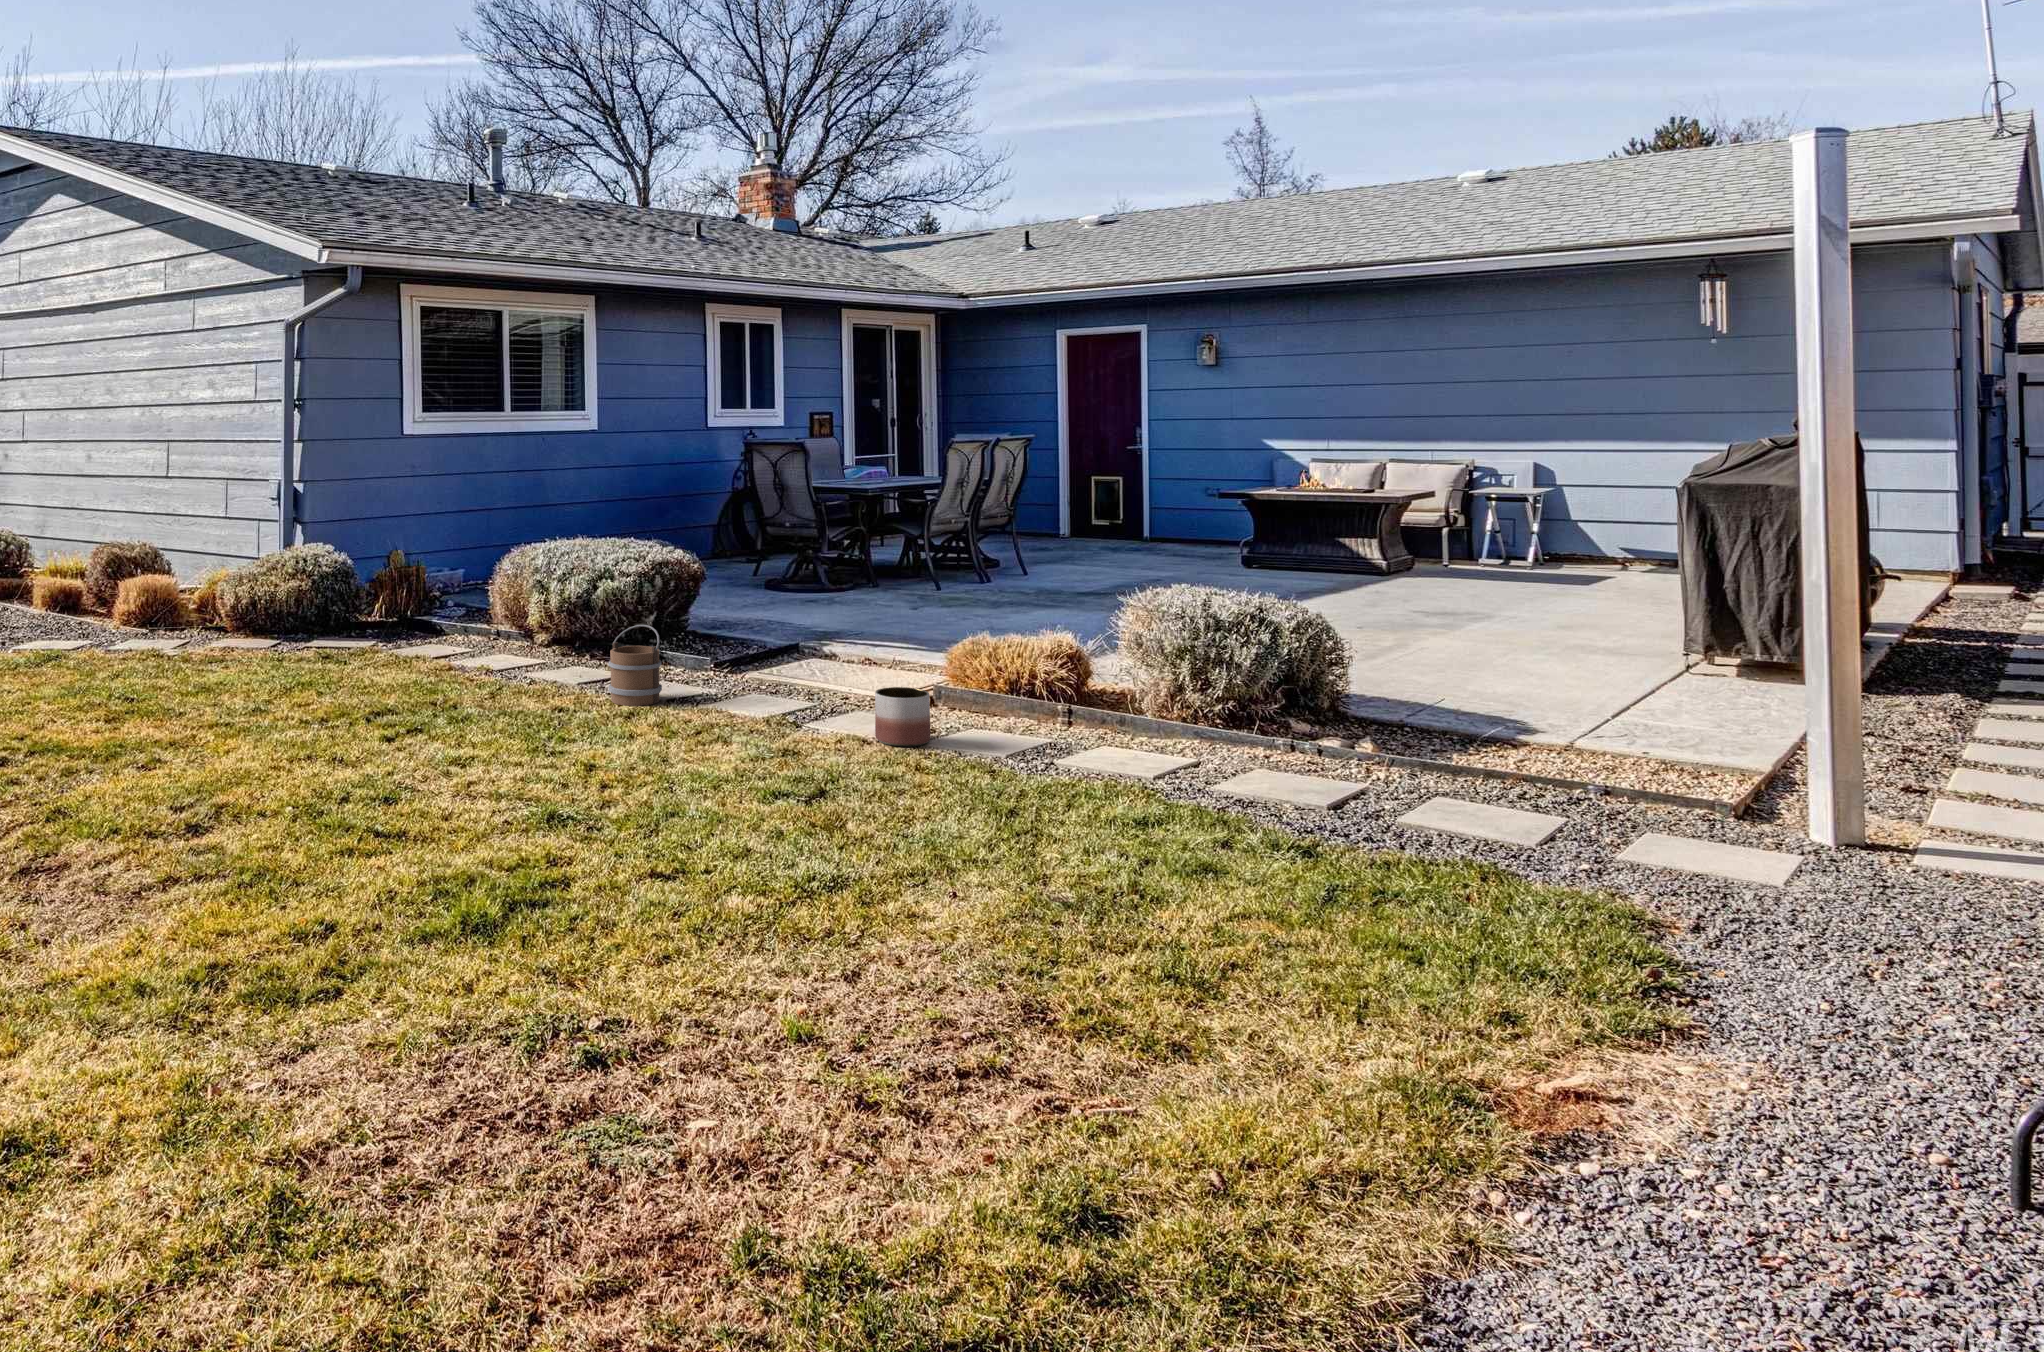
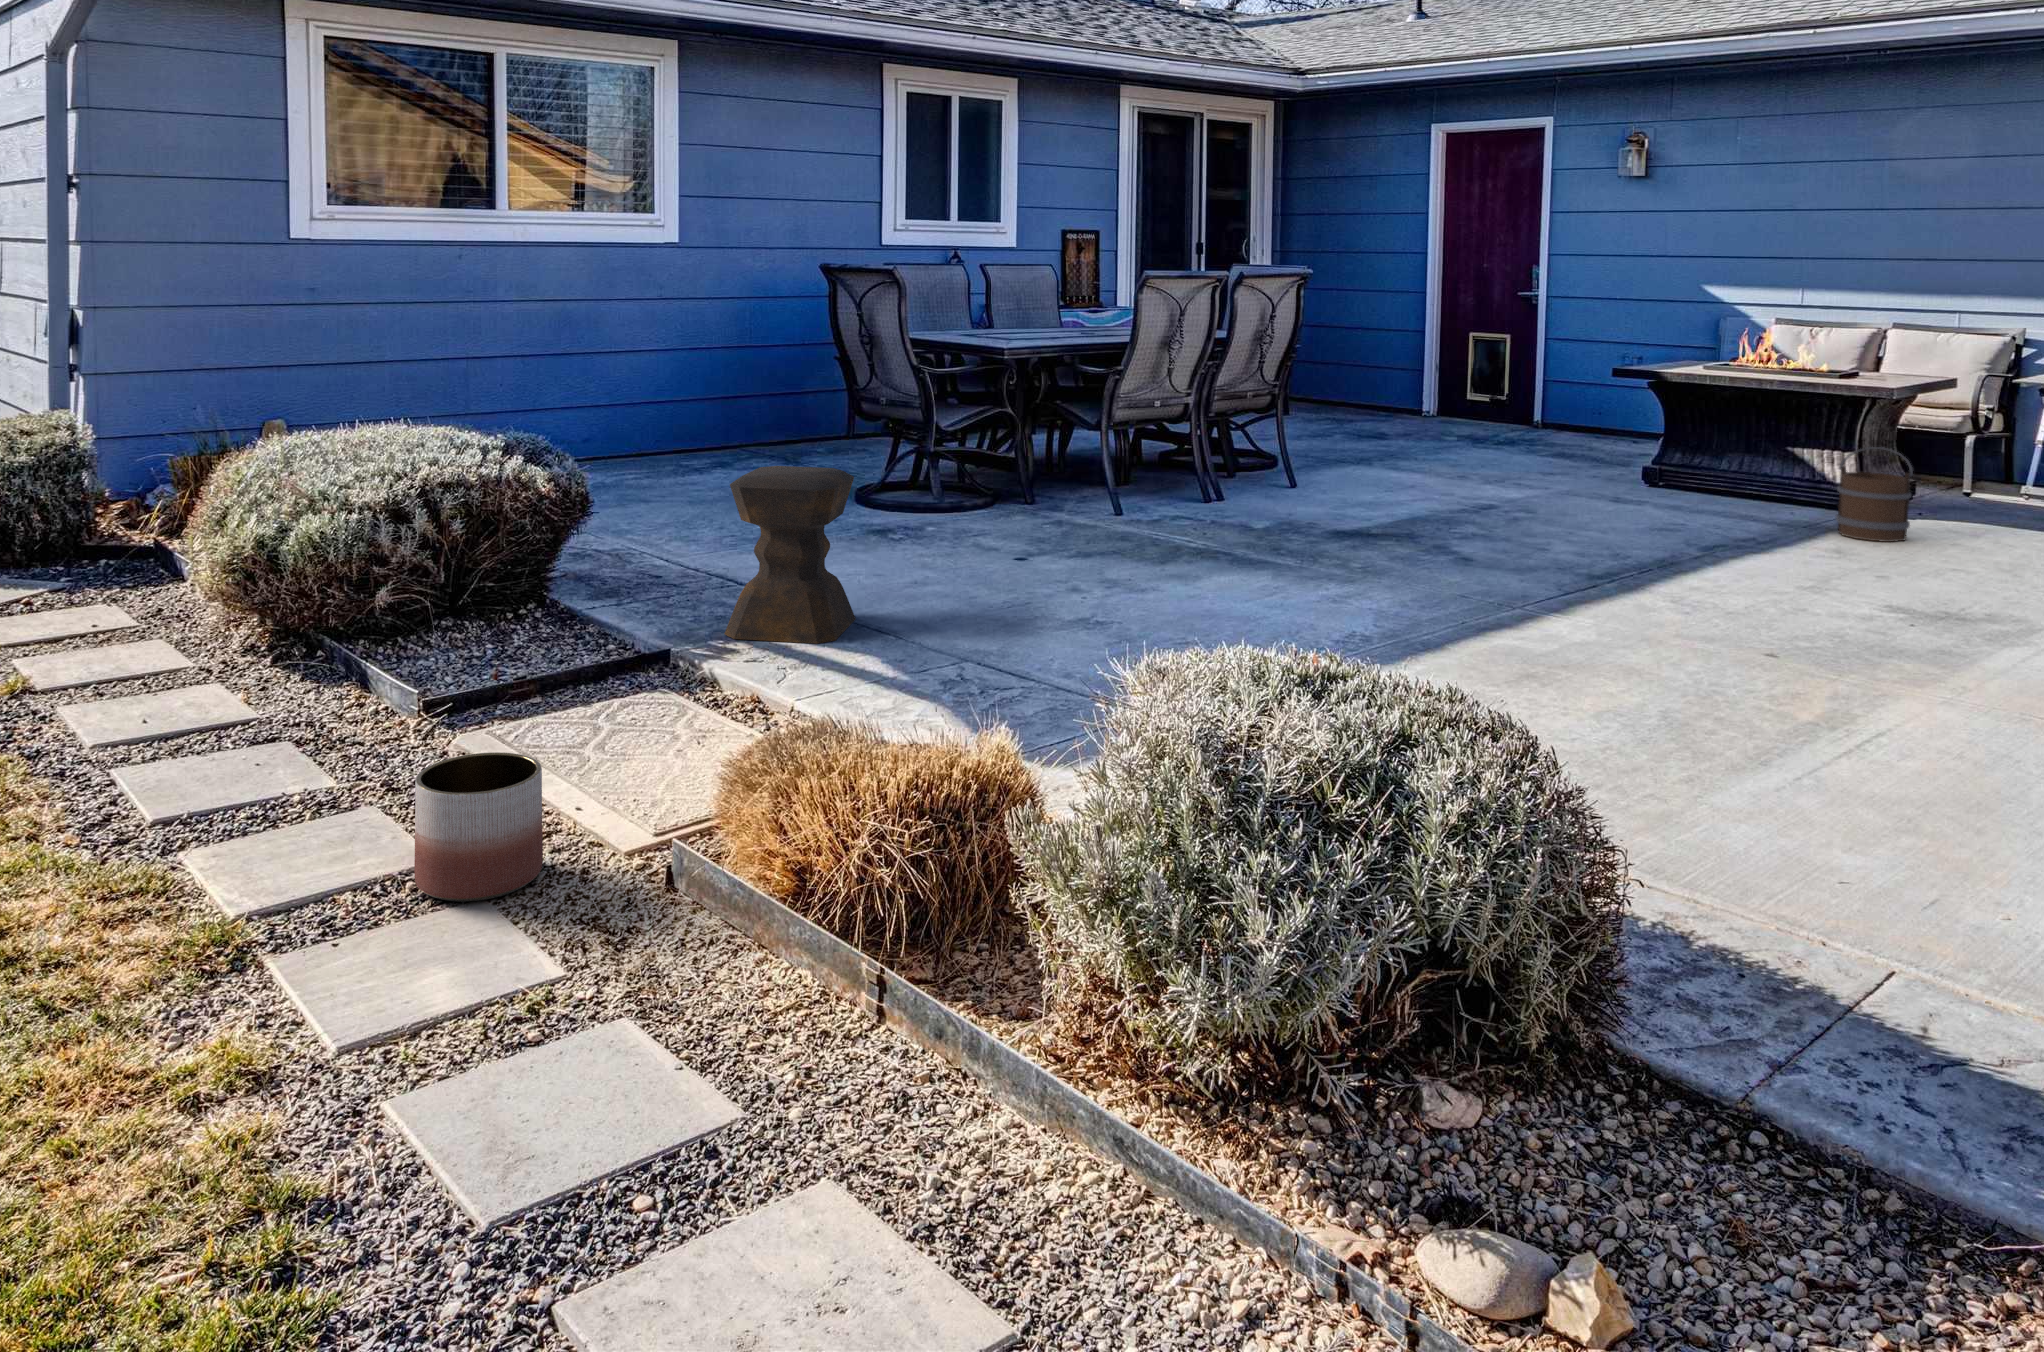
stool: none [839,566,909,660] -> present [724,466,856,644]
bucket: present [608,625,662,706] -> present [1836,447,1913,542]

